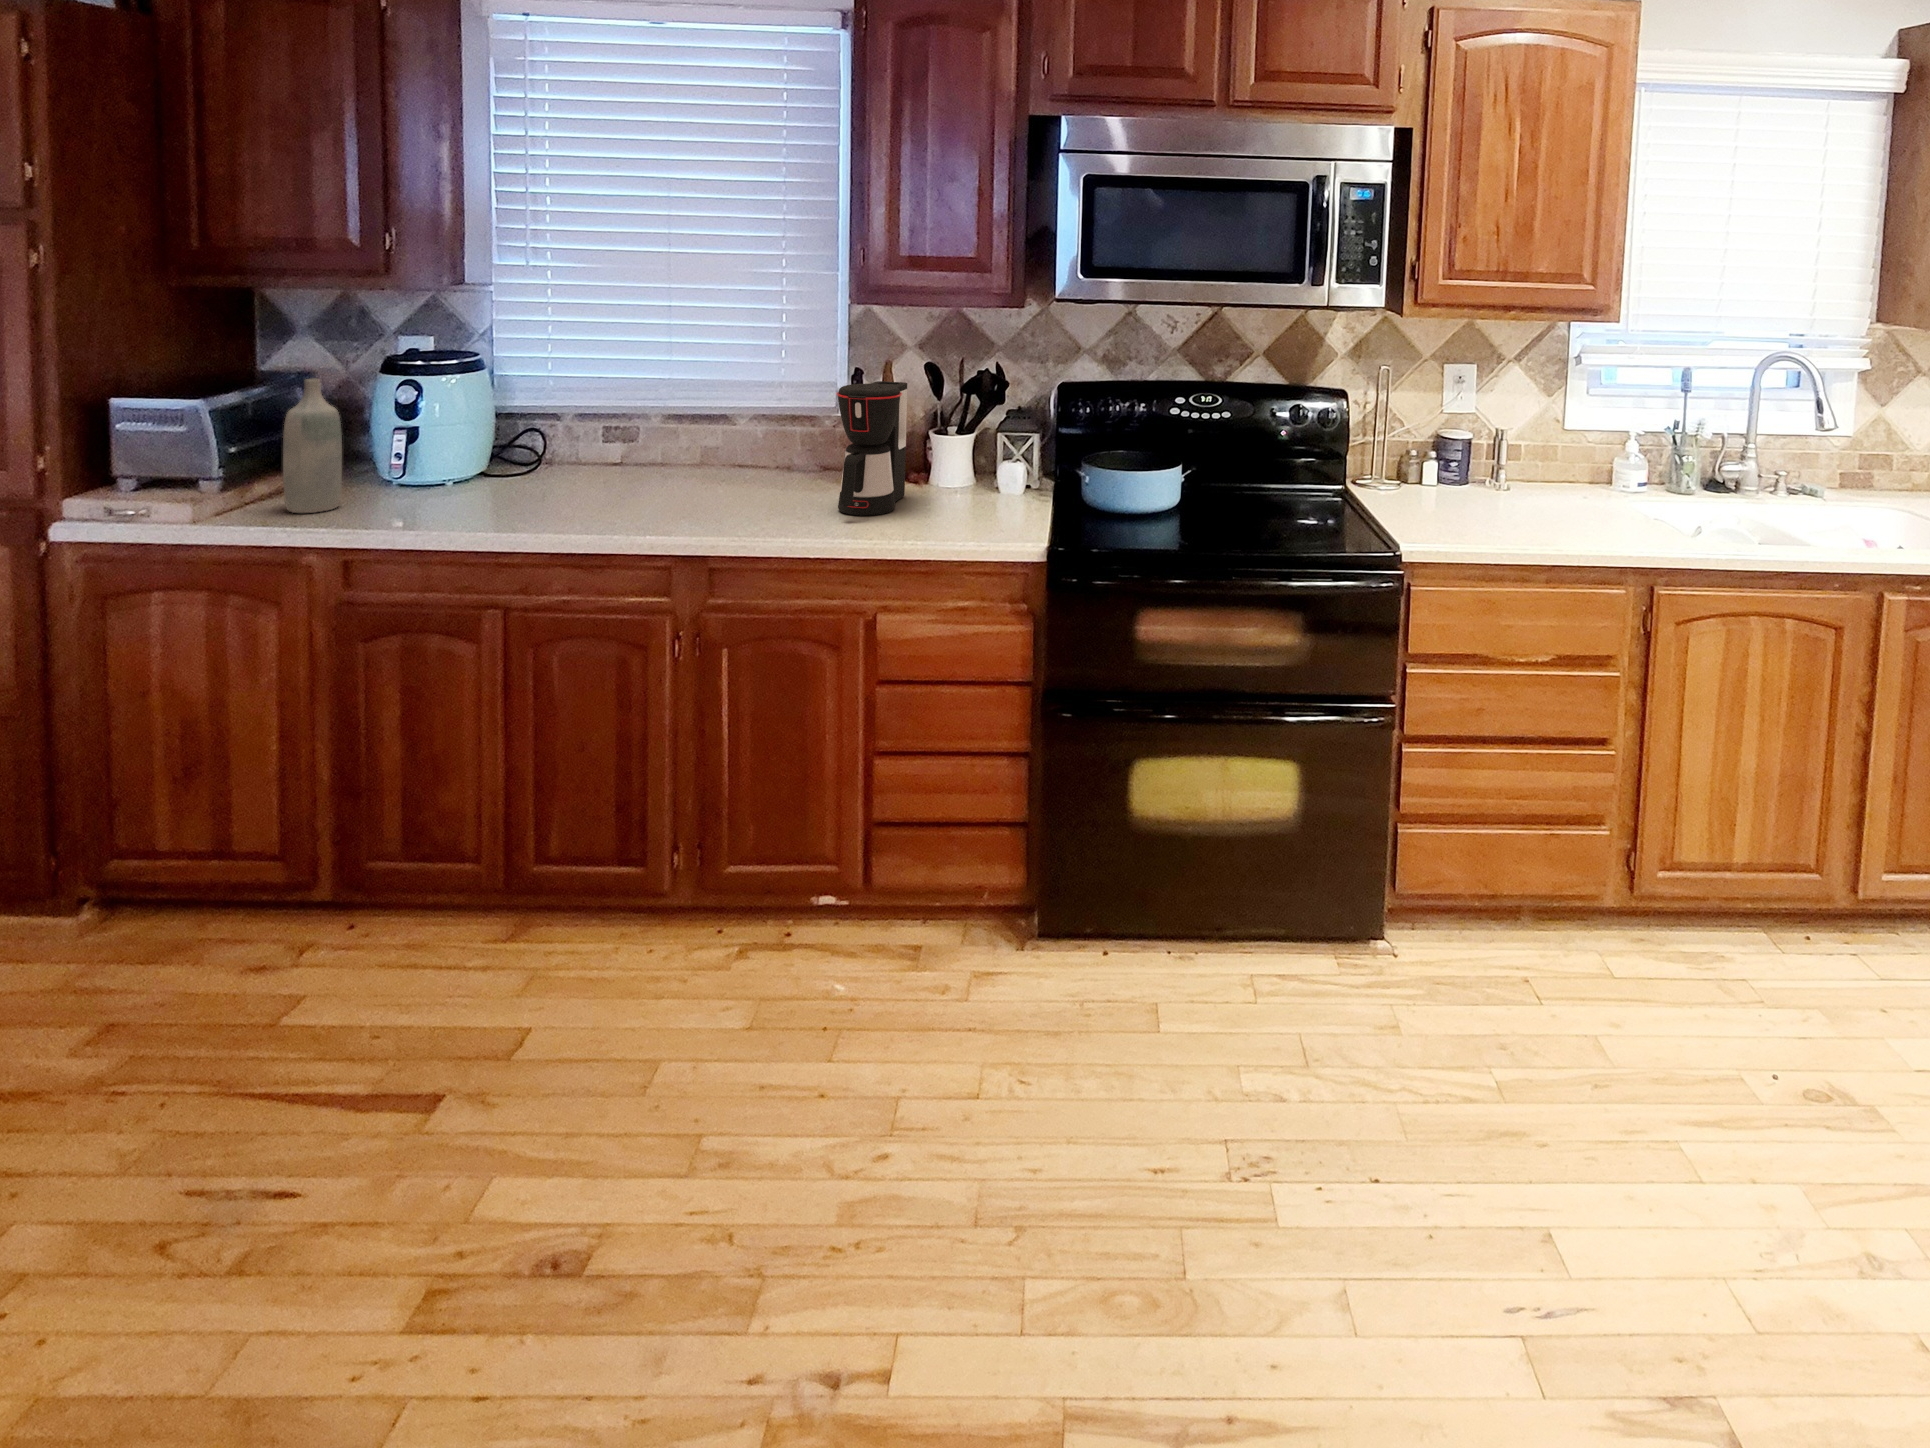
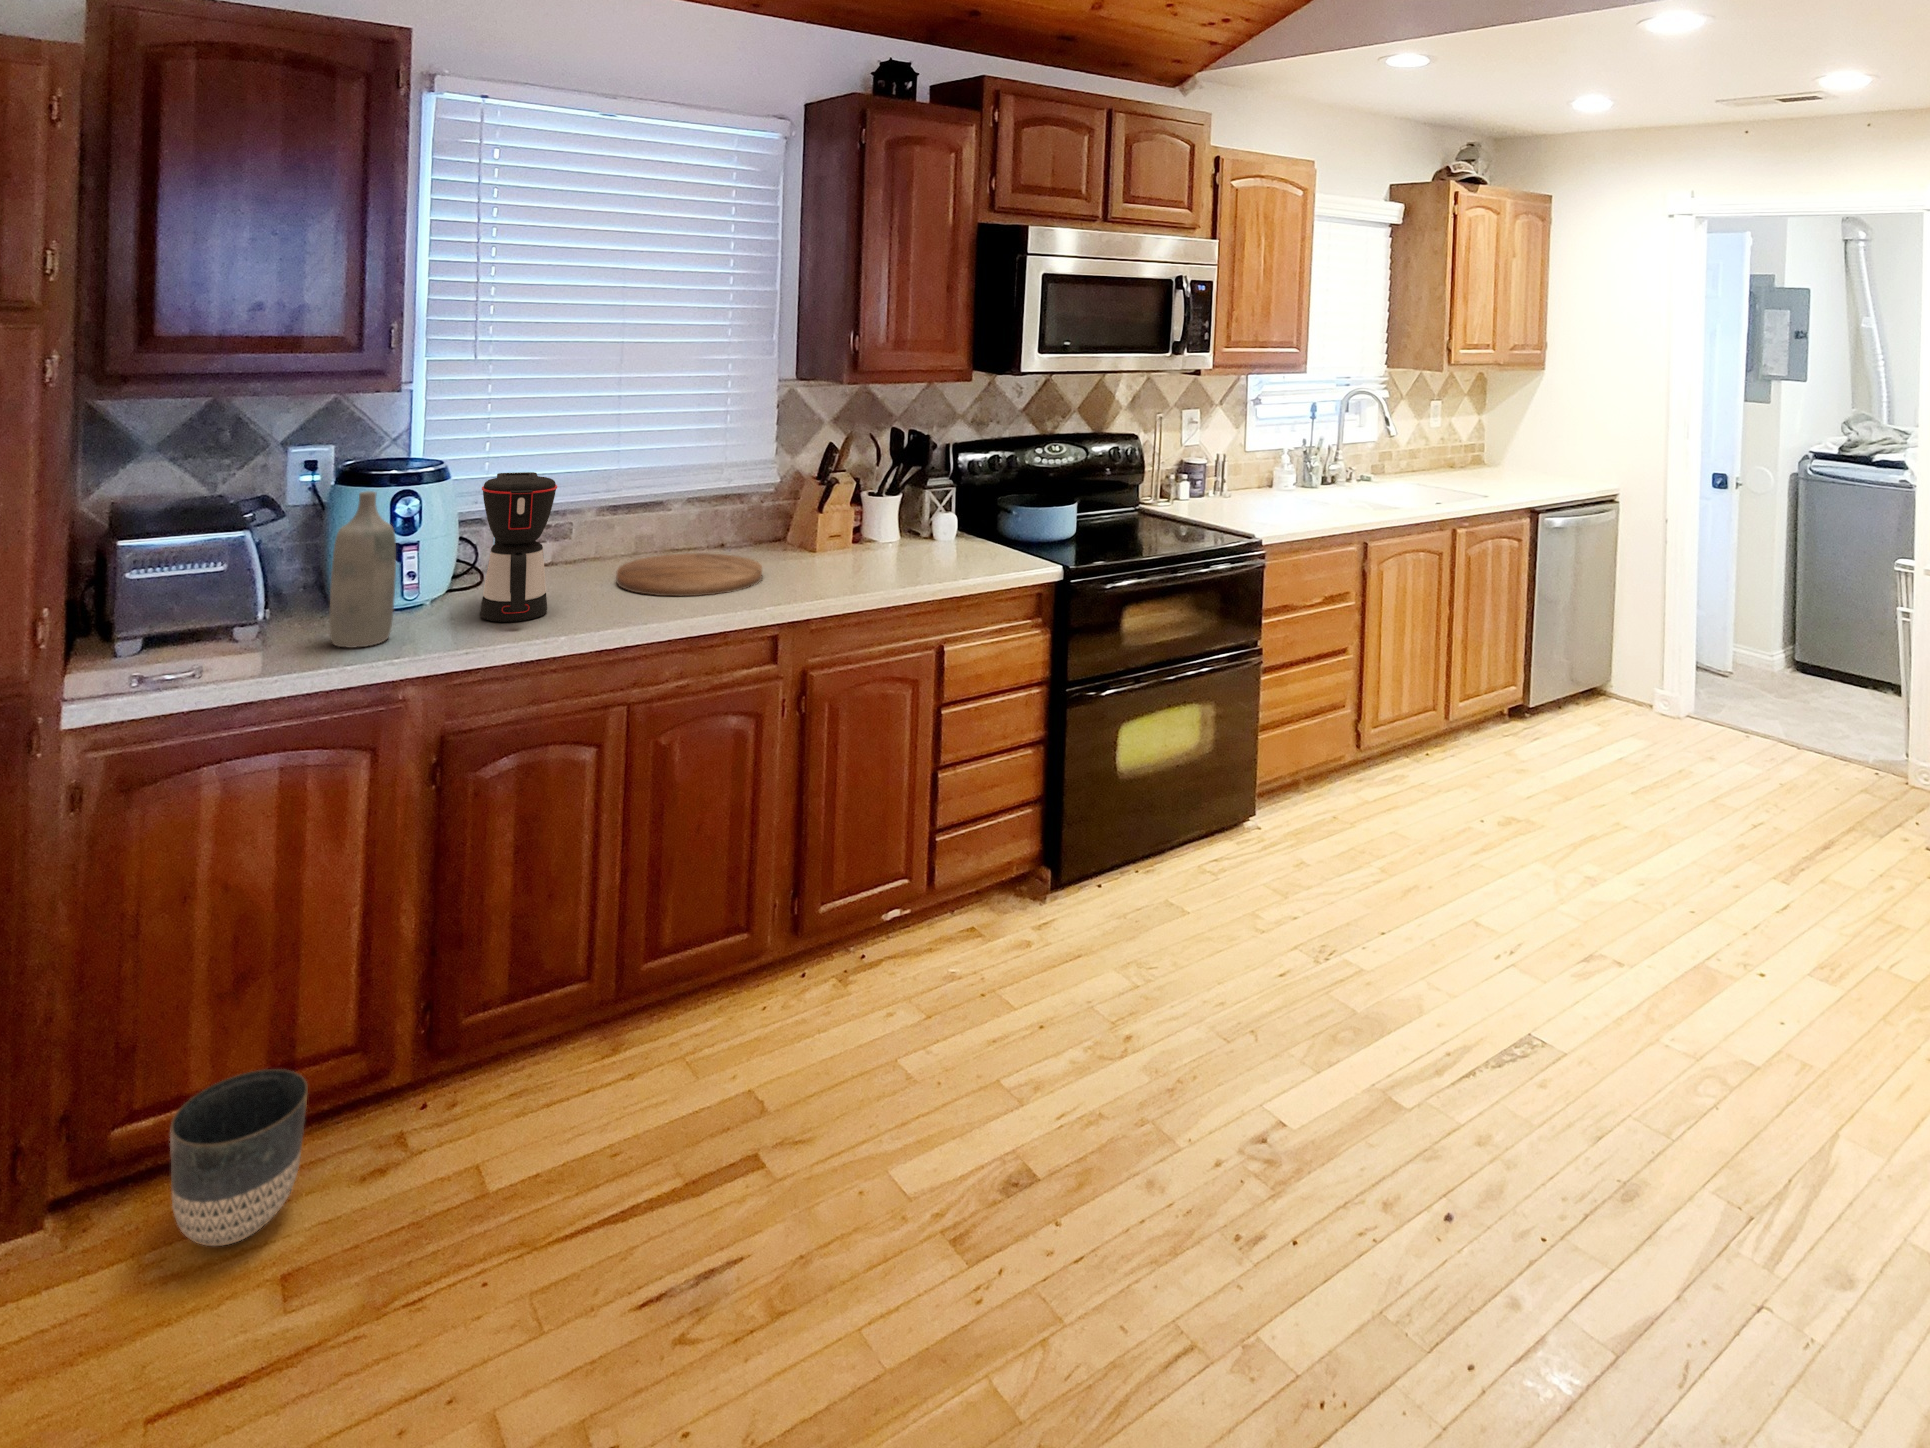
coffee maker: present [837,381,907,516] -> present [480,472,557,622]
cutting board: none [591,471,743,514] -> present [616,553,762,596]
planter: none [75,847,197,980] -> present [170,1069,308,1246]

